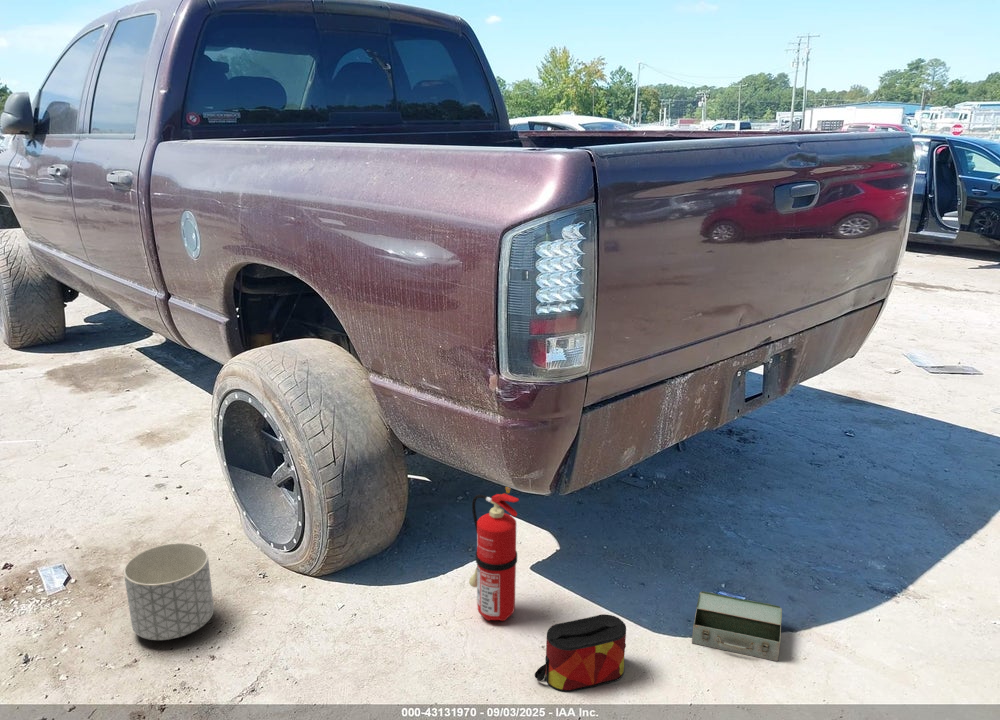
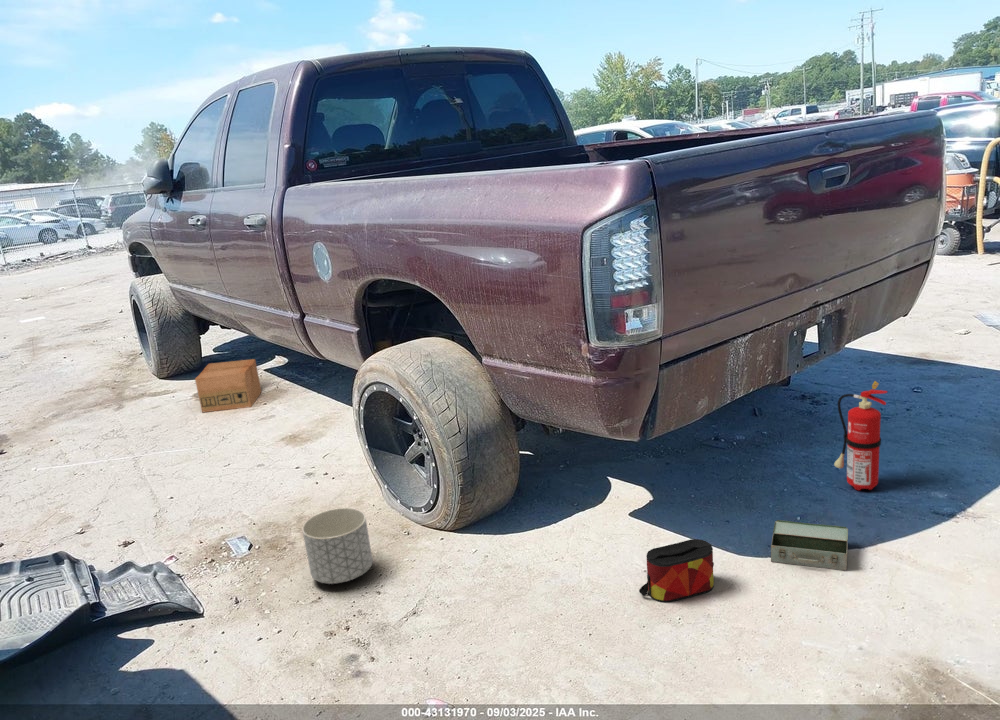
cardboard box: none [44,337,128,395] -> present [195,359,261,412]
fire extinguisher: present [469,487,519,621] -> present [834,381,887,490]

